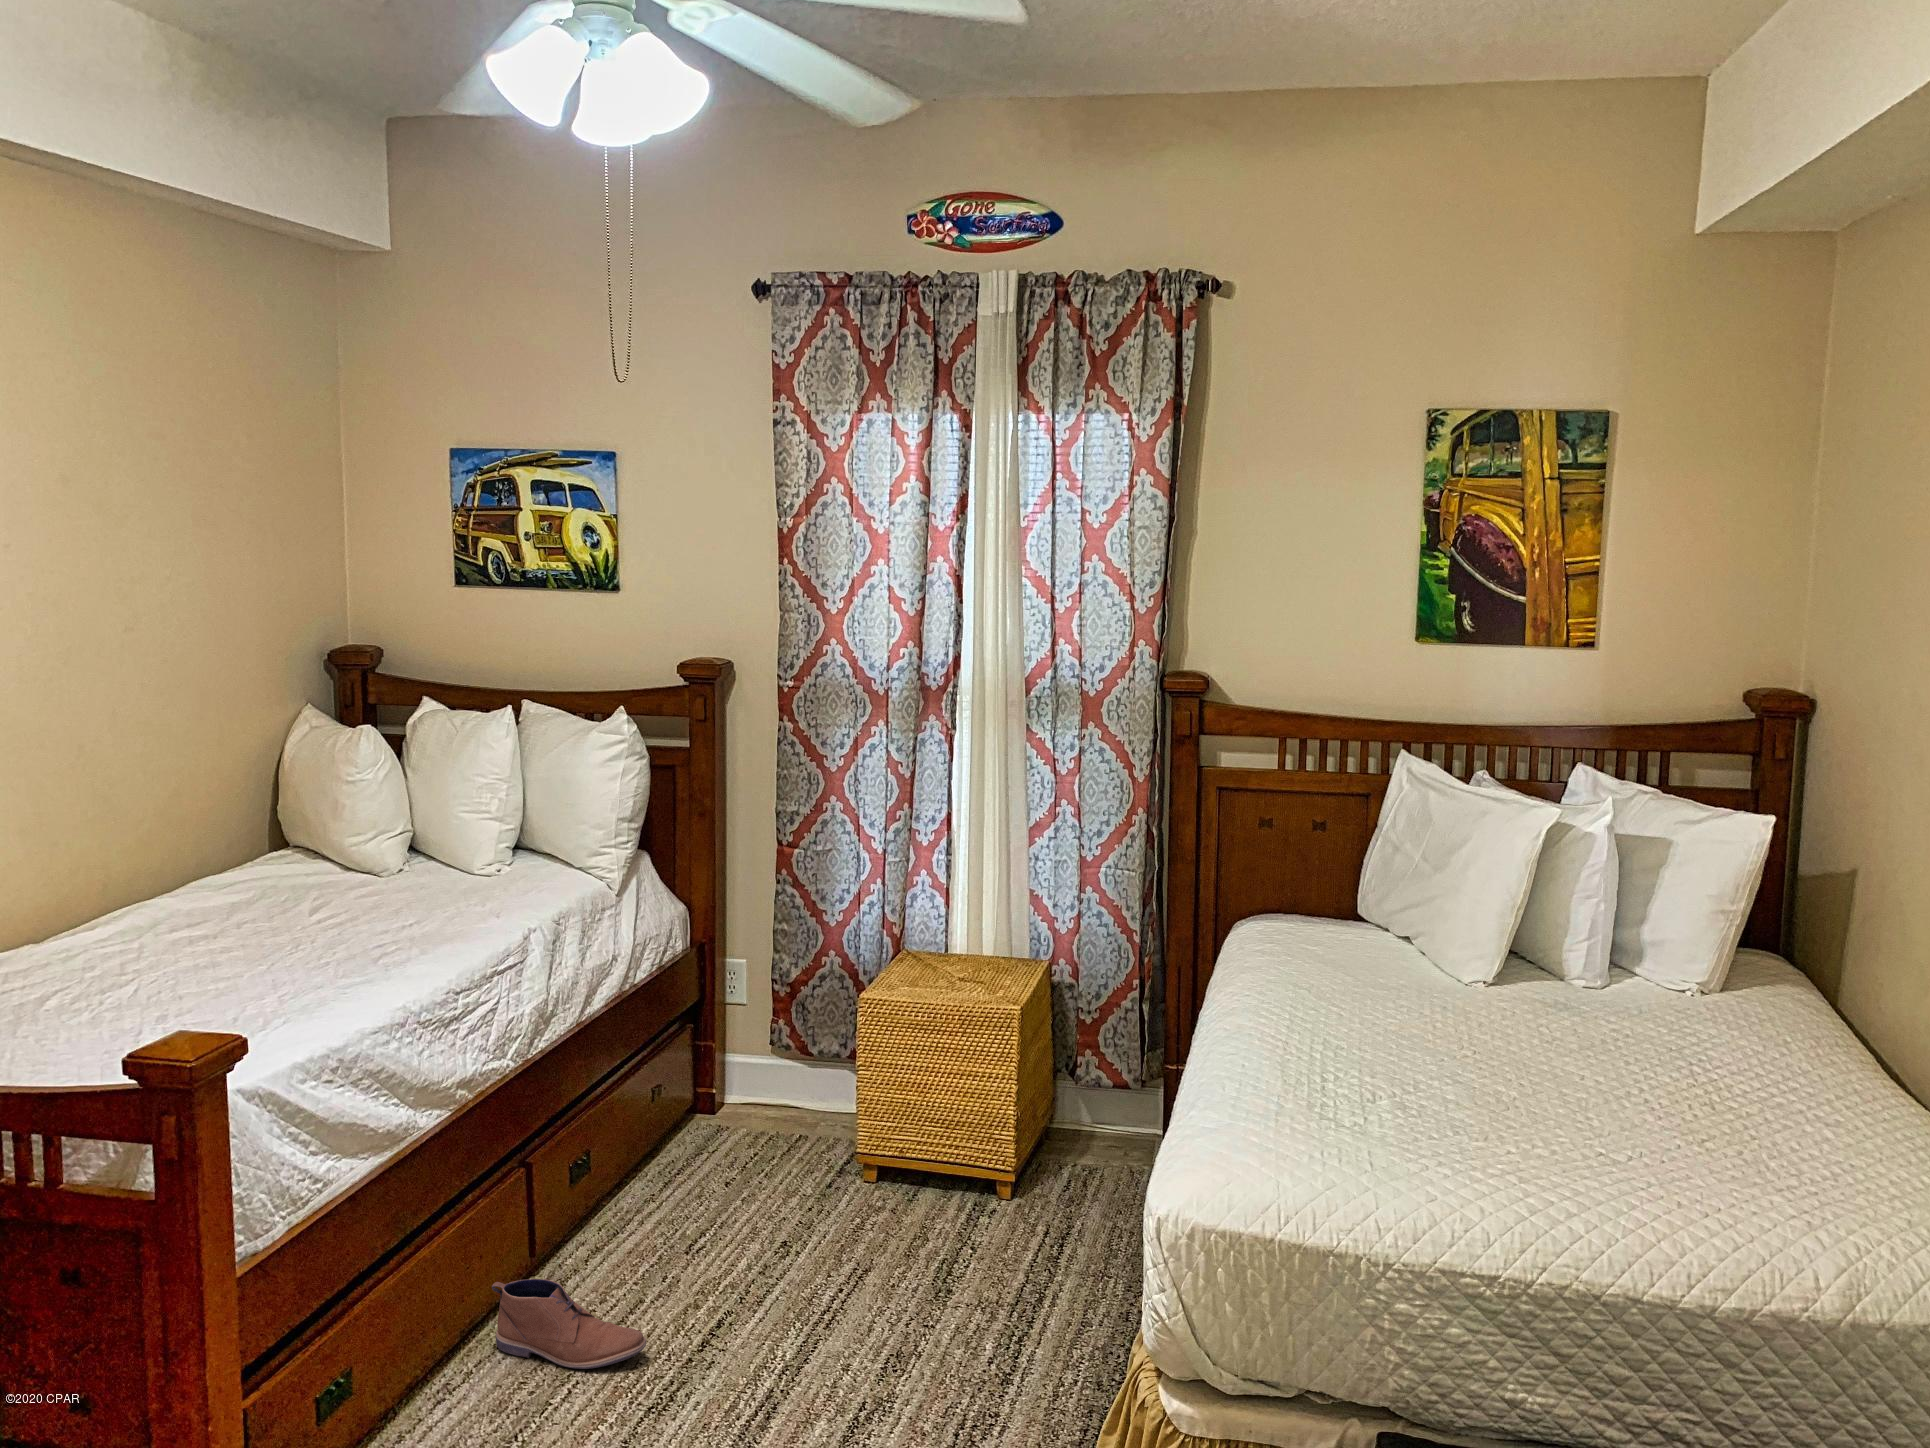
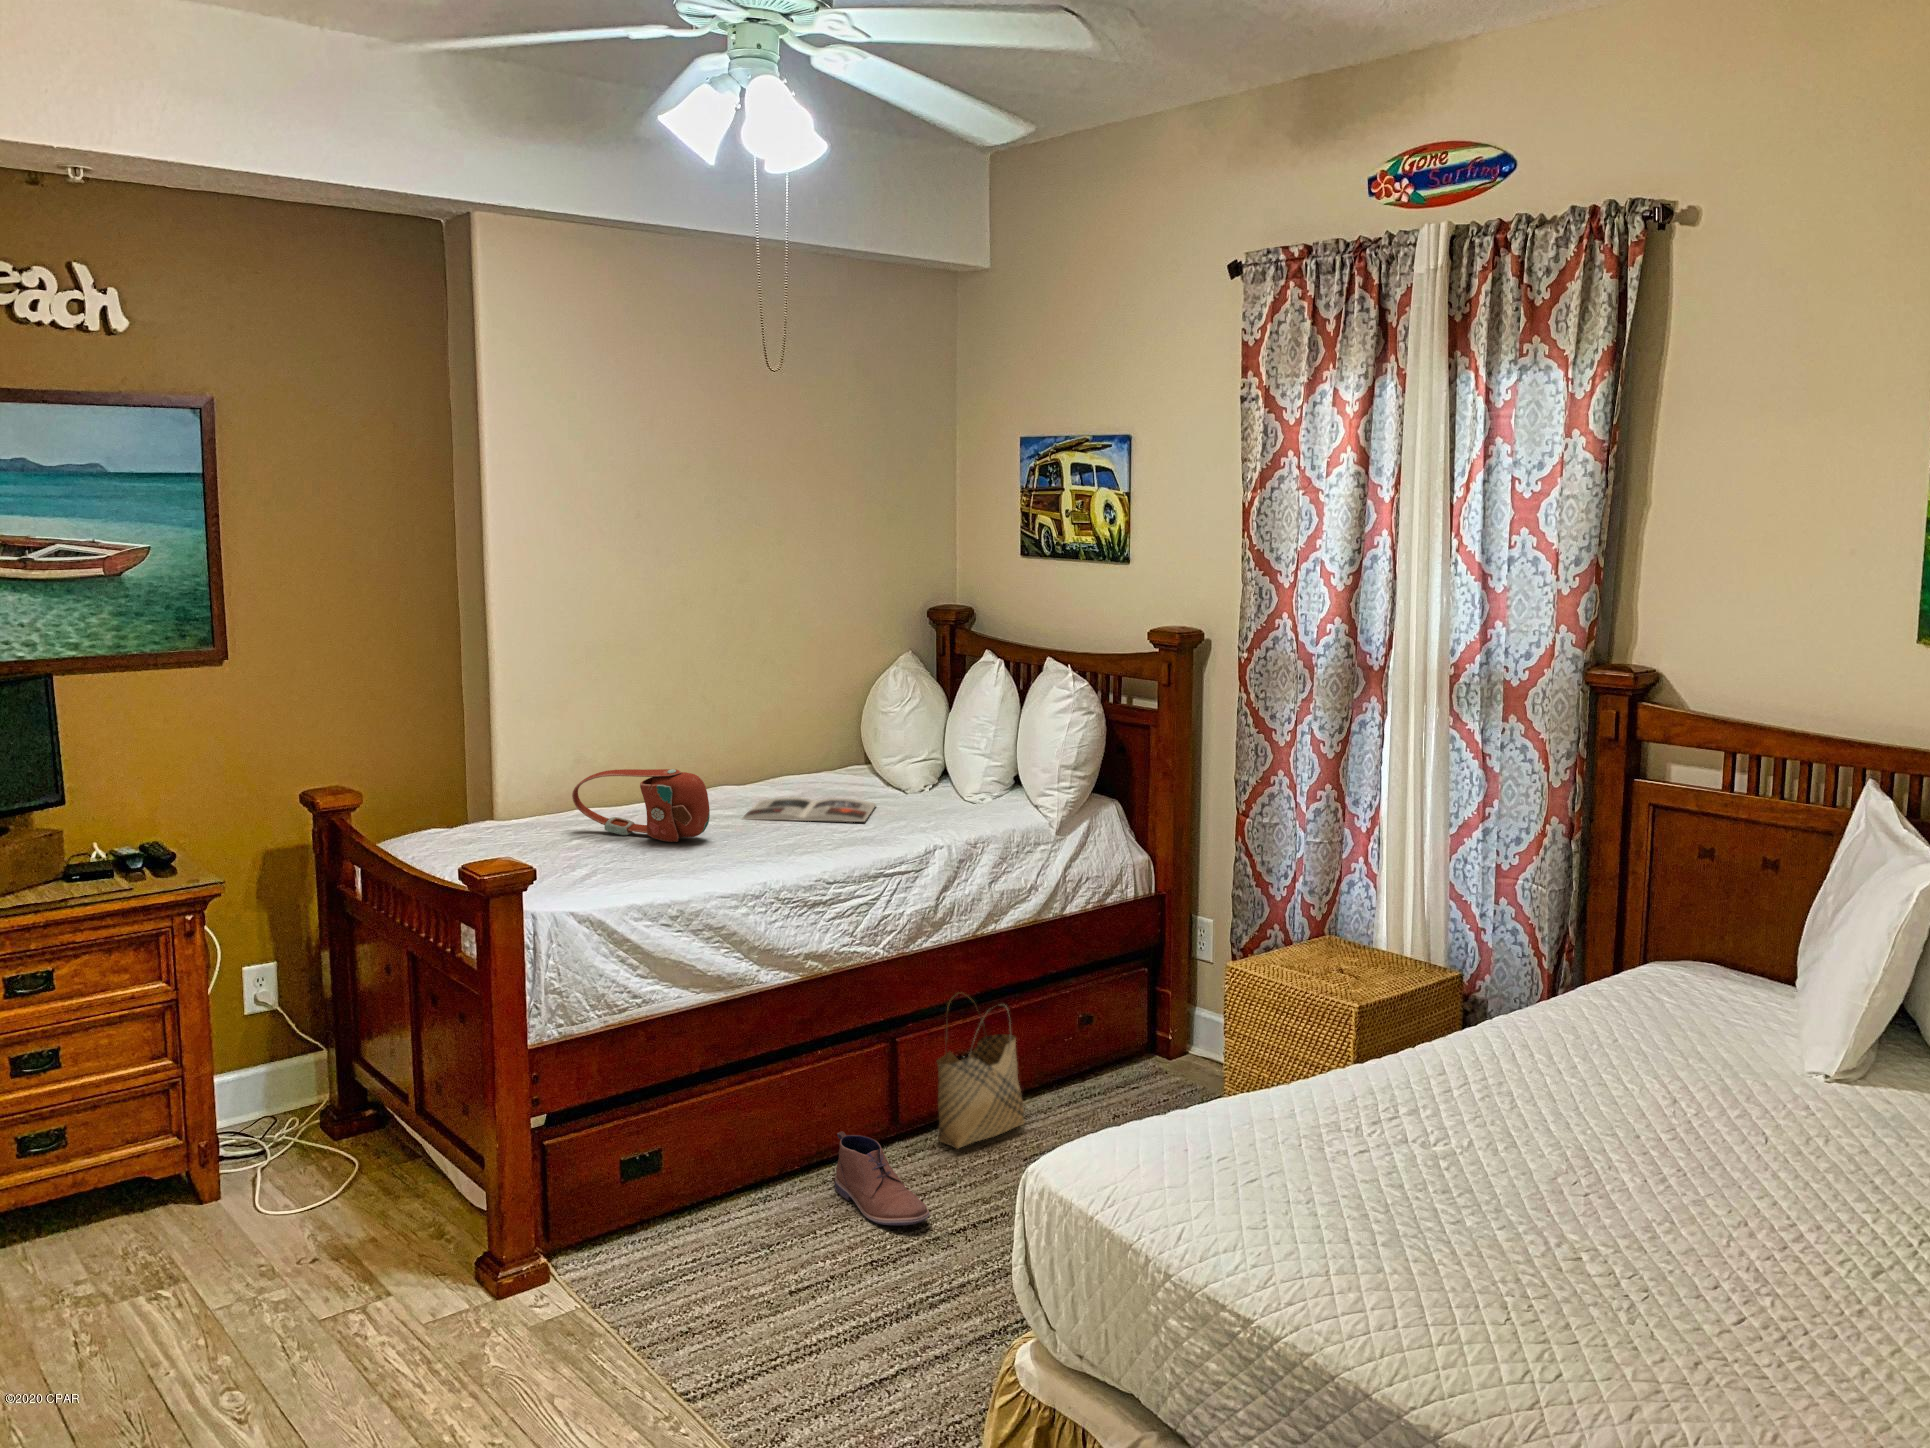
handbag: none [40,885,257,983] -> present [572,769,710,842]
magazine: none [230,893,412,939] -> present [742,797,876,822]
woven basket: none [556,1092,640,1267] -> present [936,992,1024,1149]

